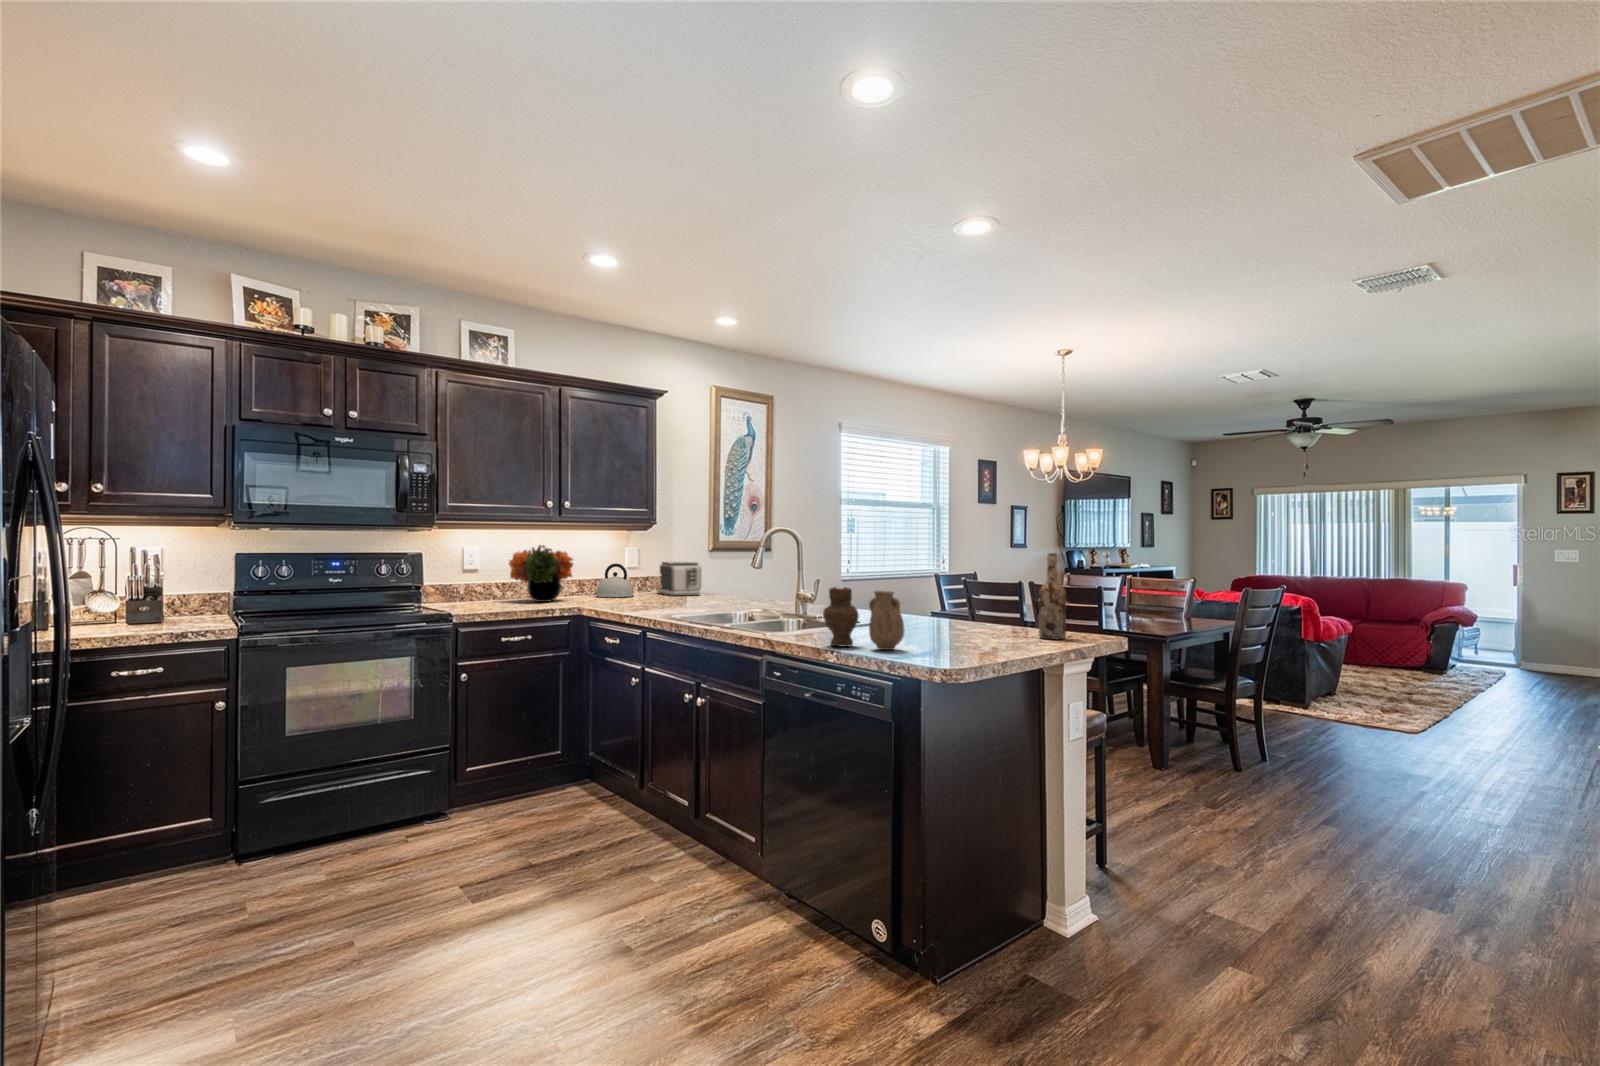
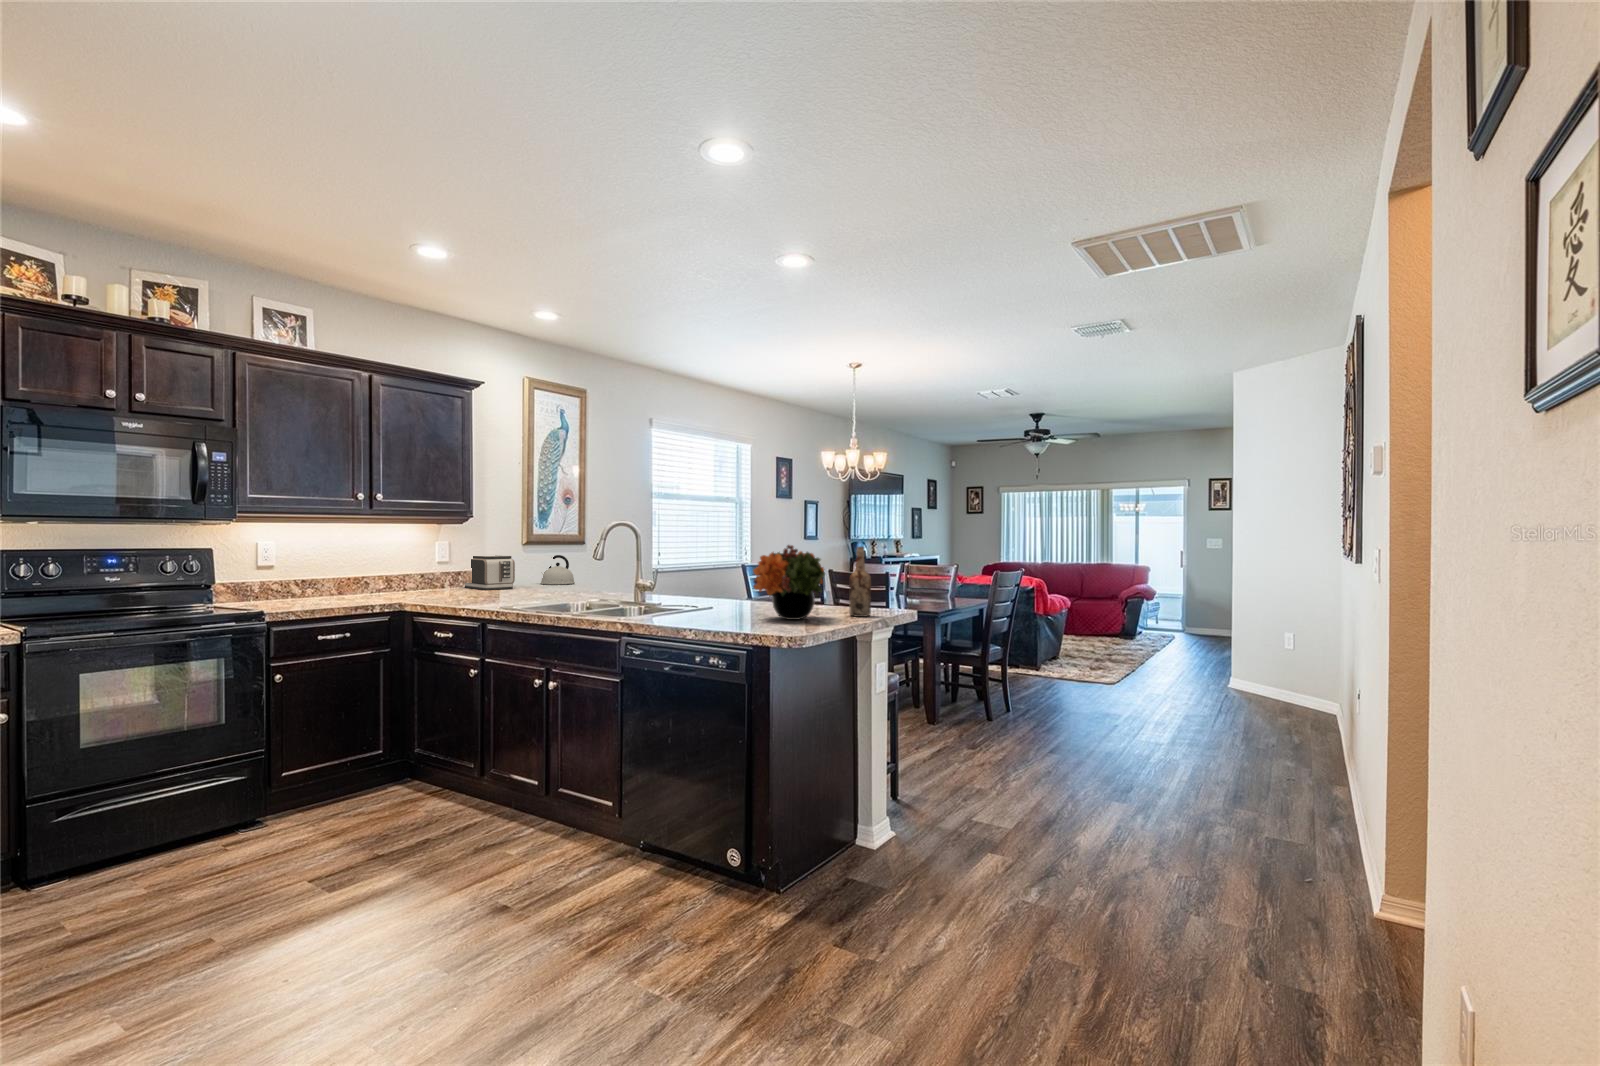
flower arrangement: present [509,545,573,602] -> present [753,545,825,620]
kettle: present [596,564,634,597] -> present [541,555,575,585]
vase: present [823,587,904,650] -> none [679,577,750,629]

